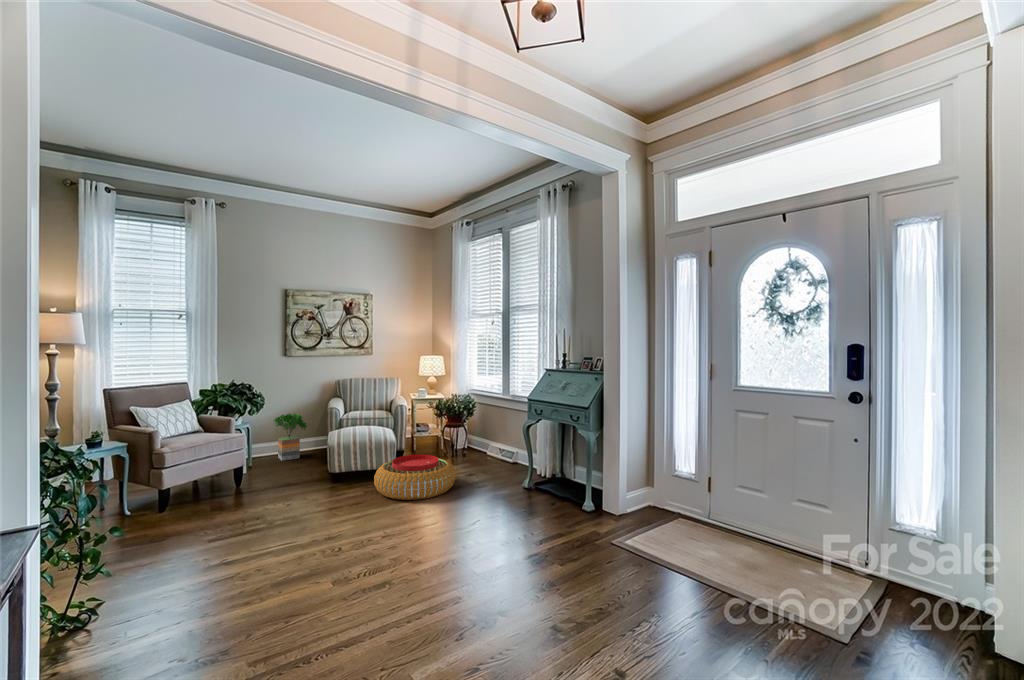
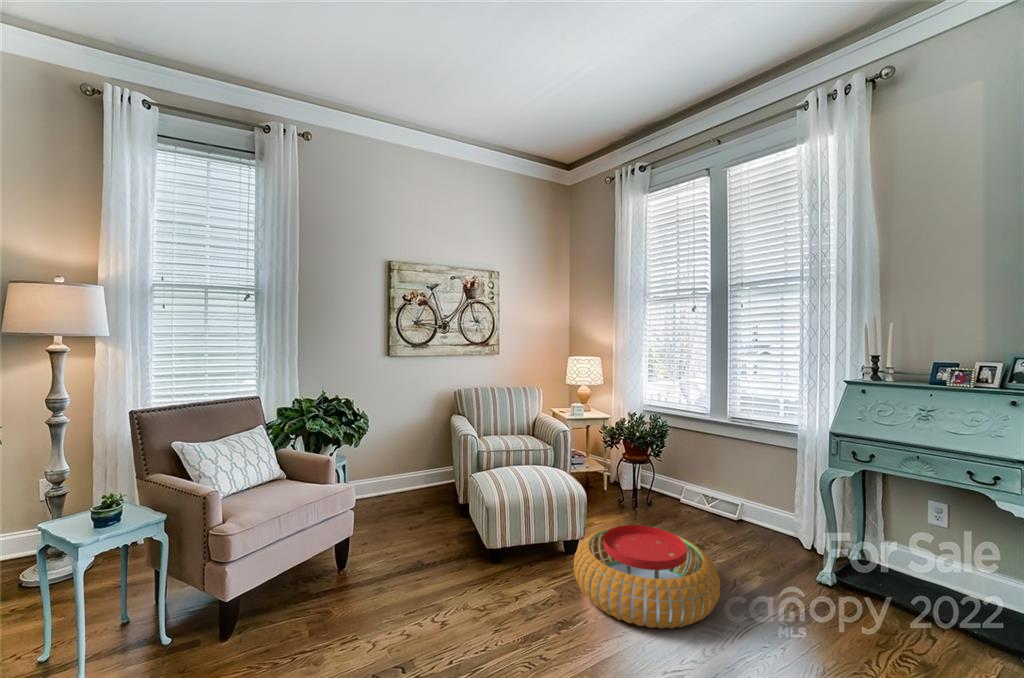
potted tree: present [274,414,307,461] -> none [375,437,423,509]

